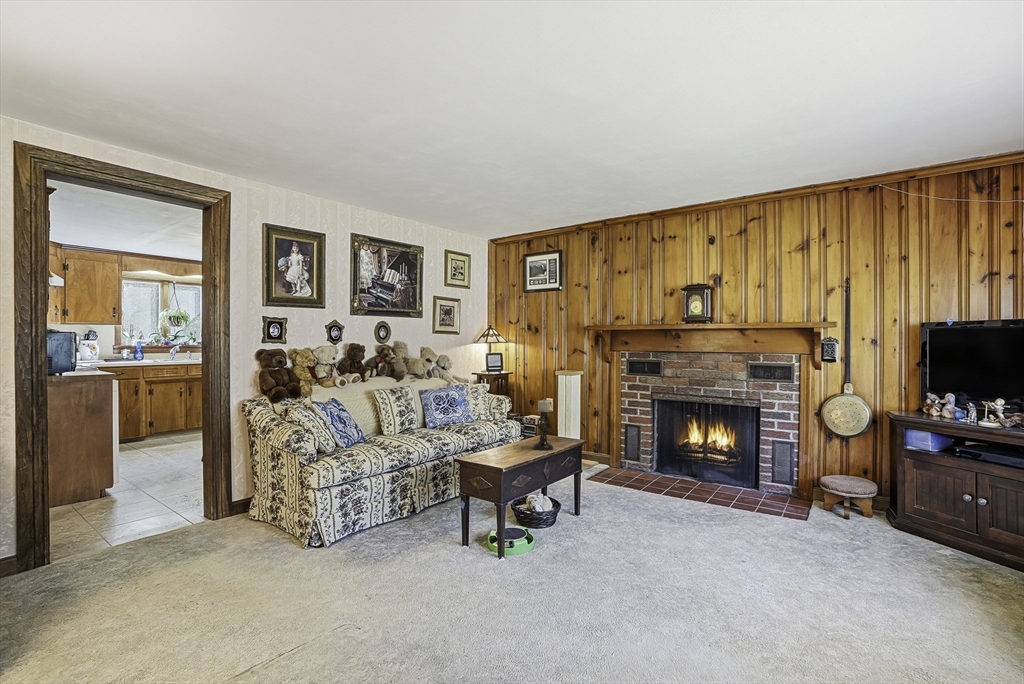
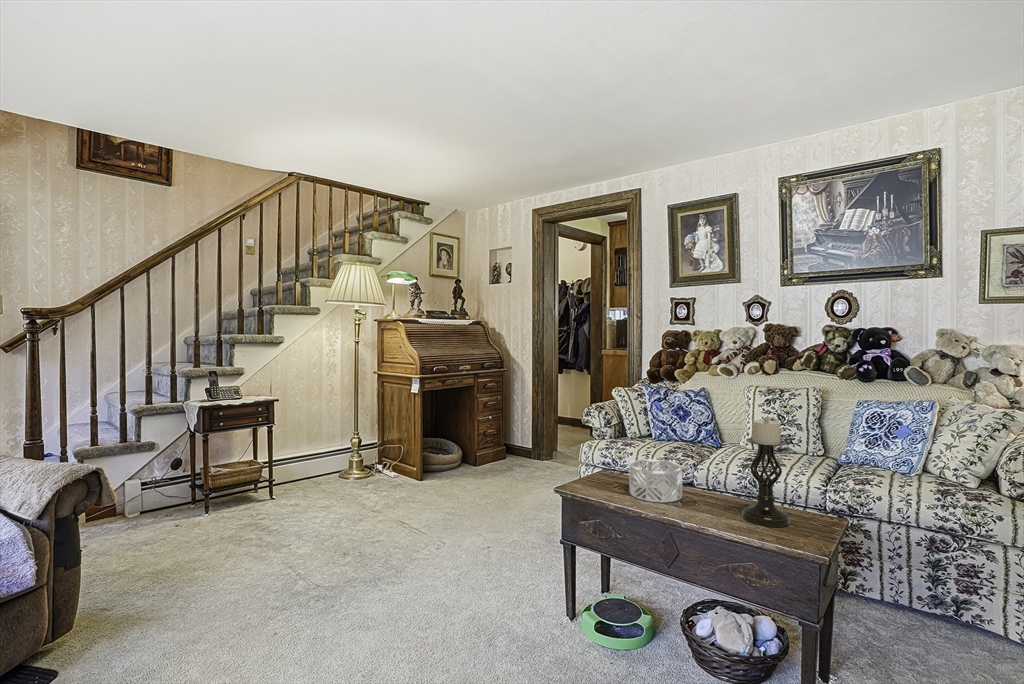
decorative bowl: none [495,437,526,462] -> present [629,459,682,502]

